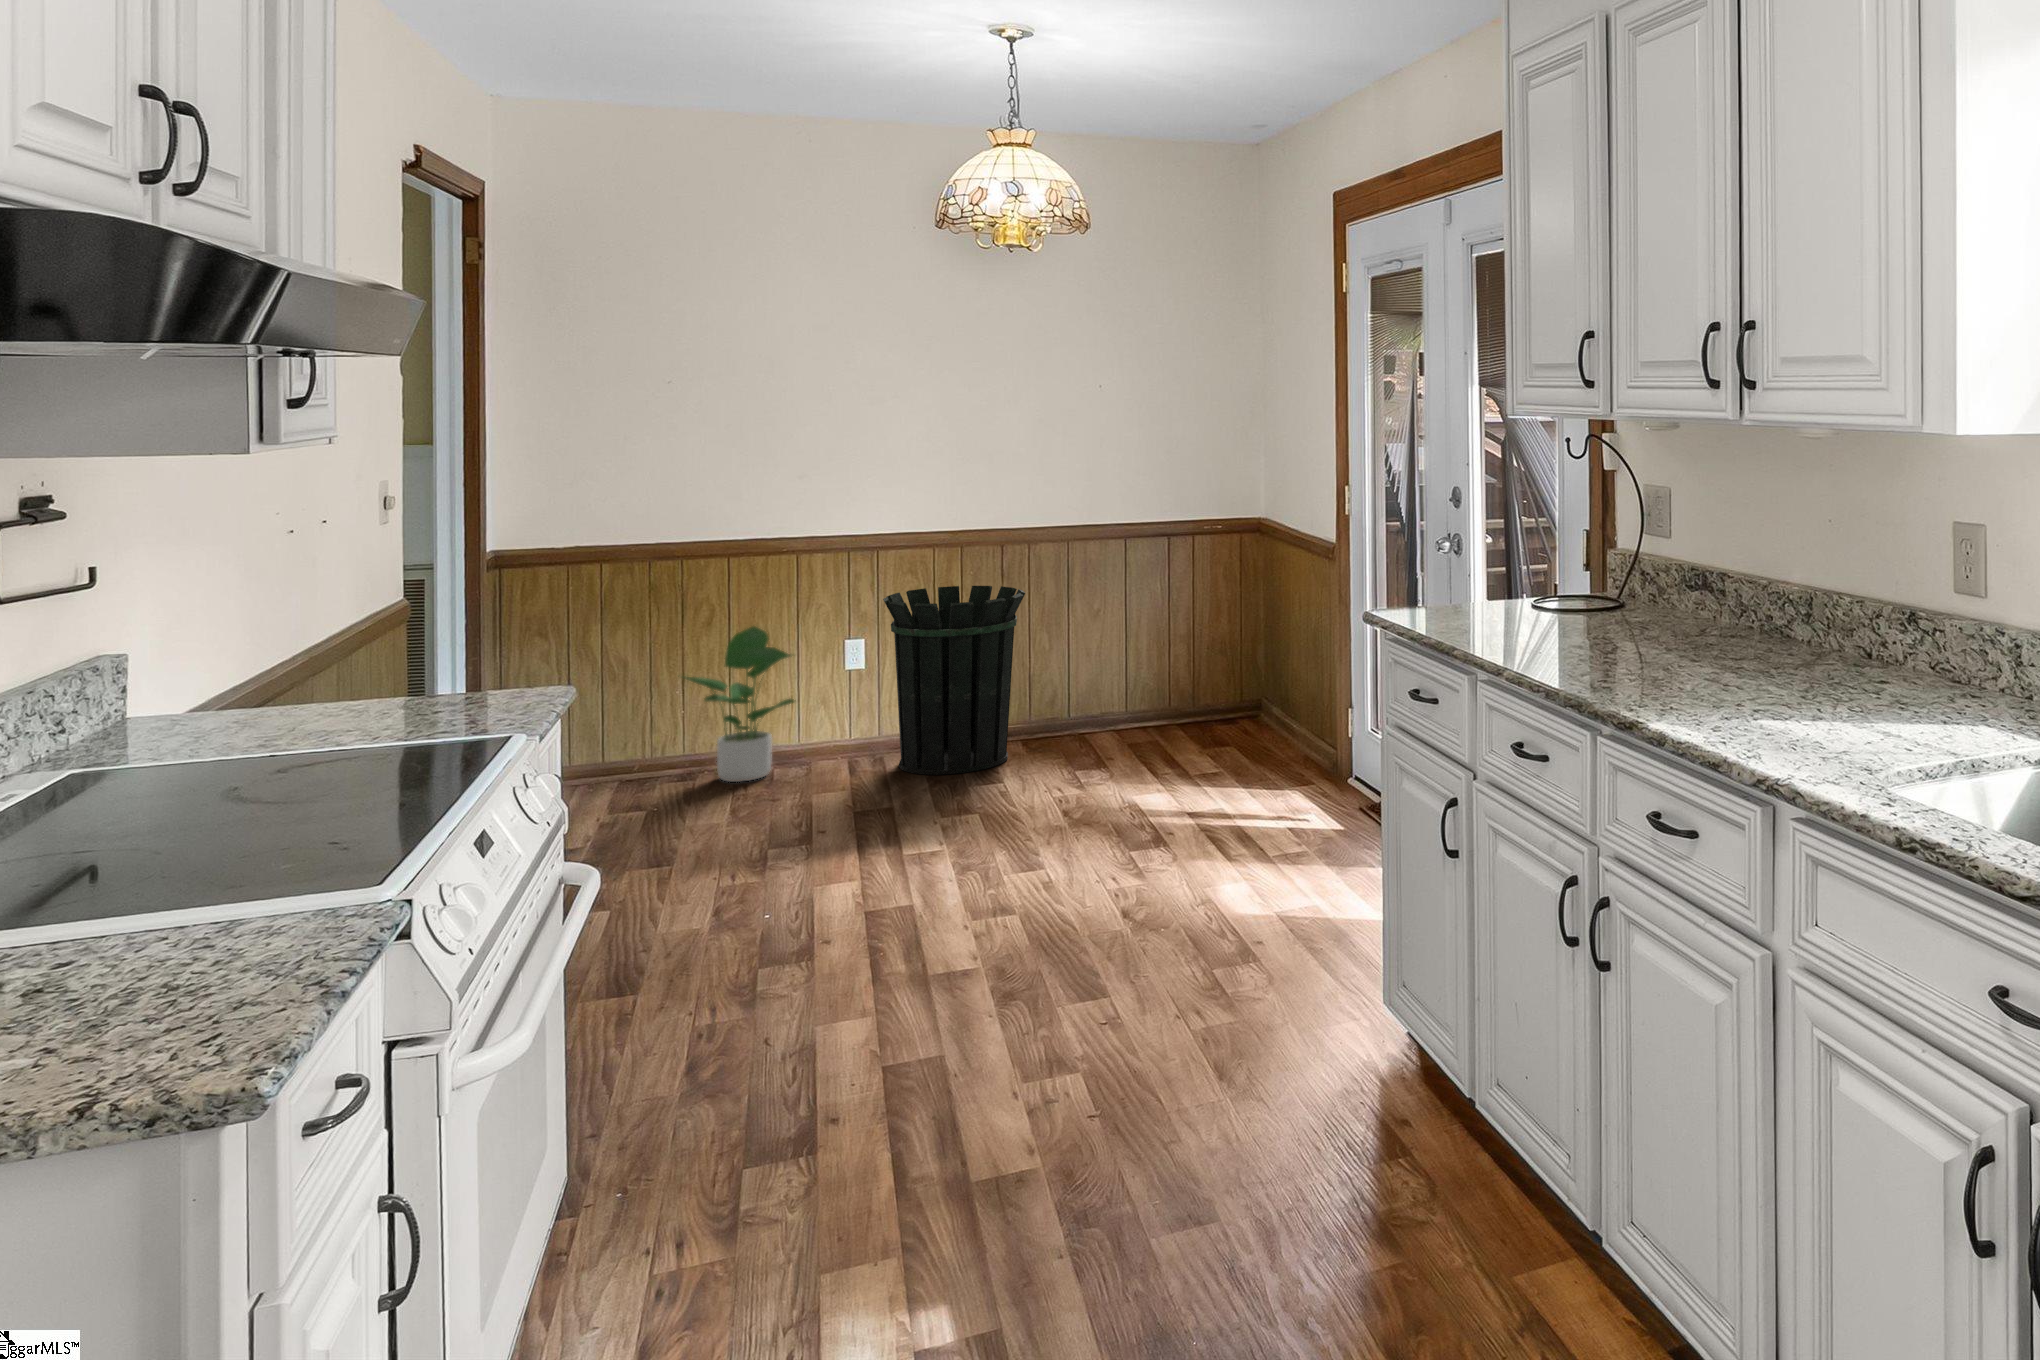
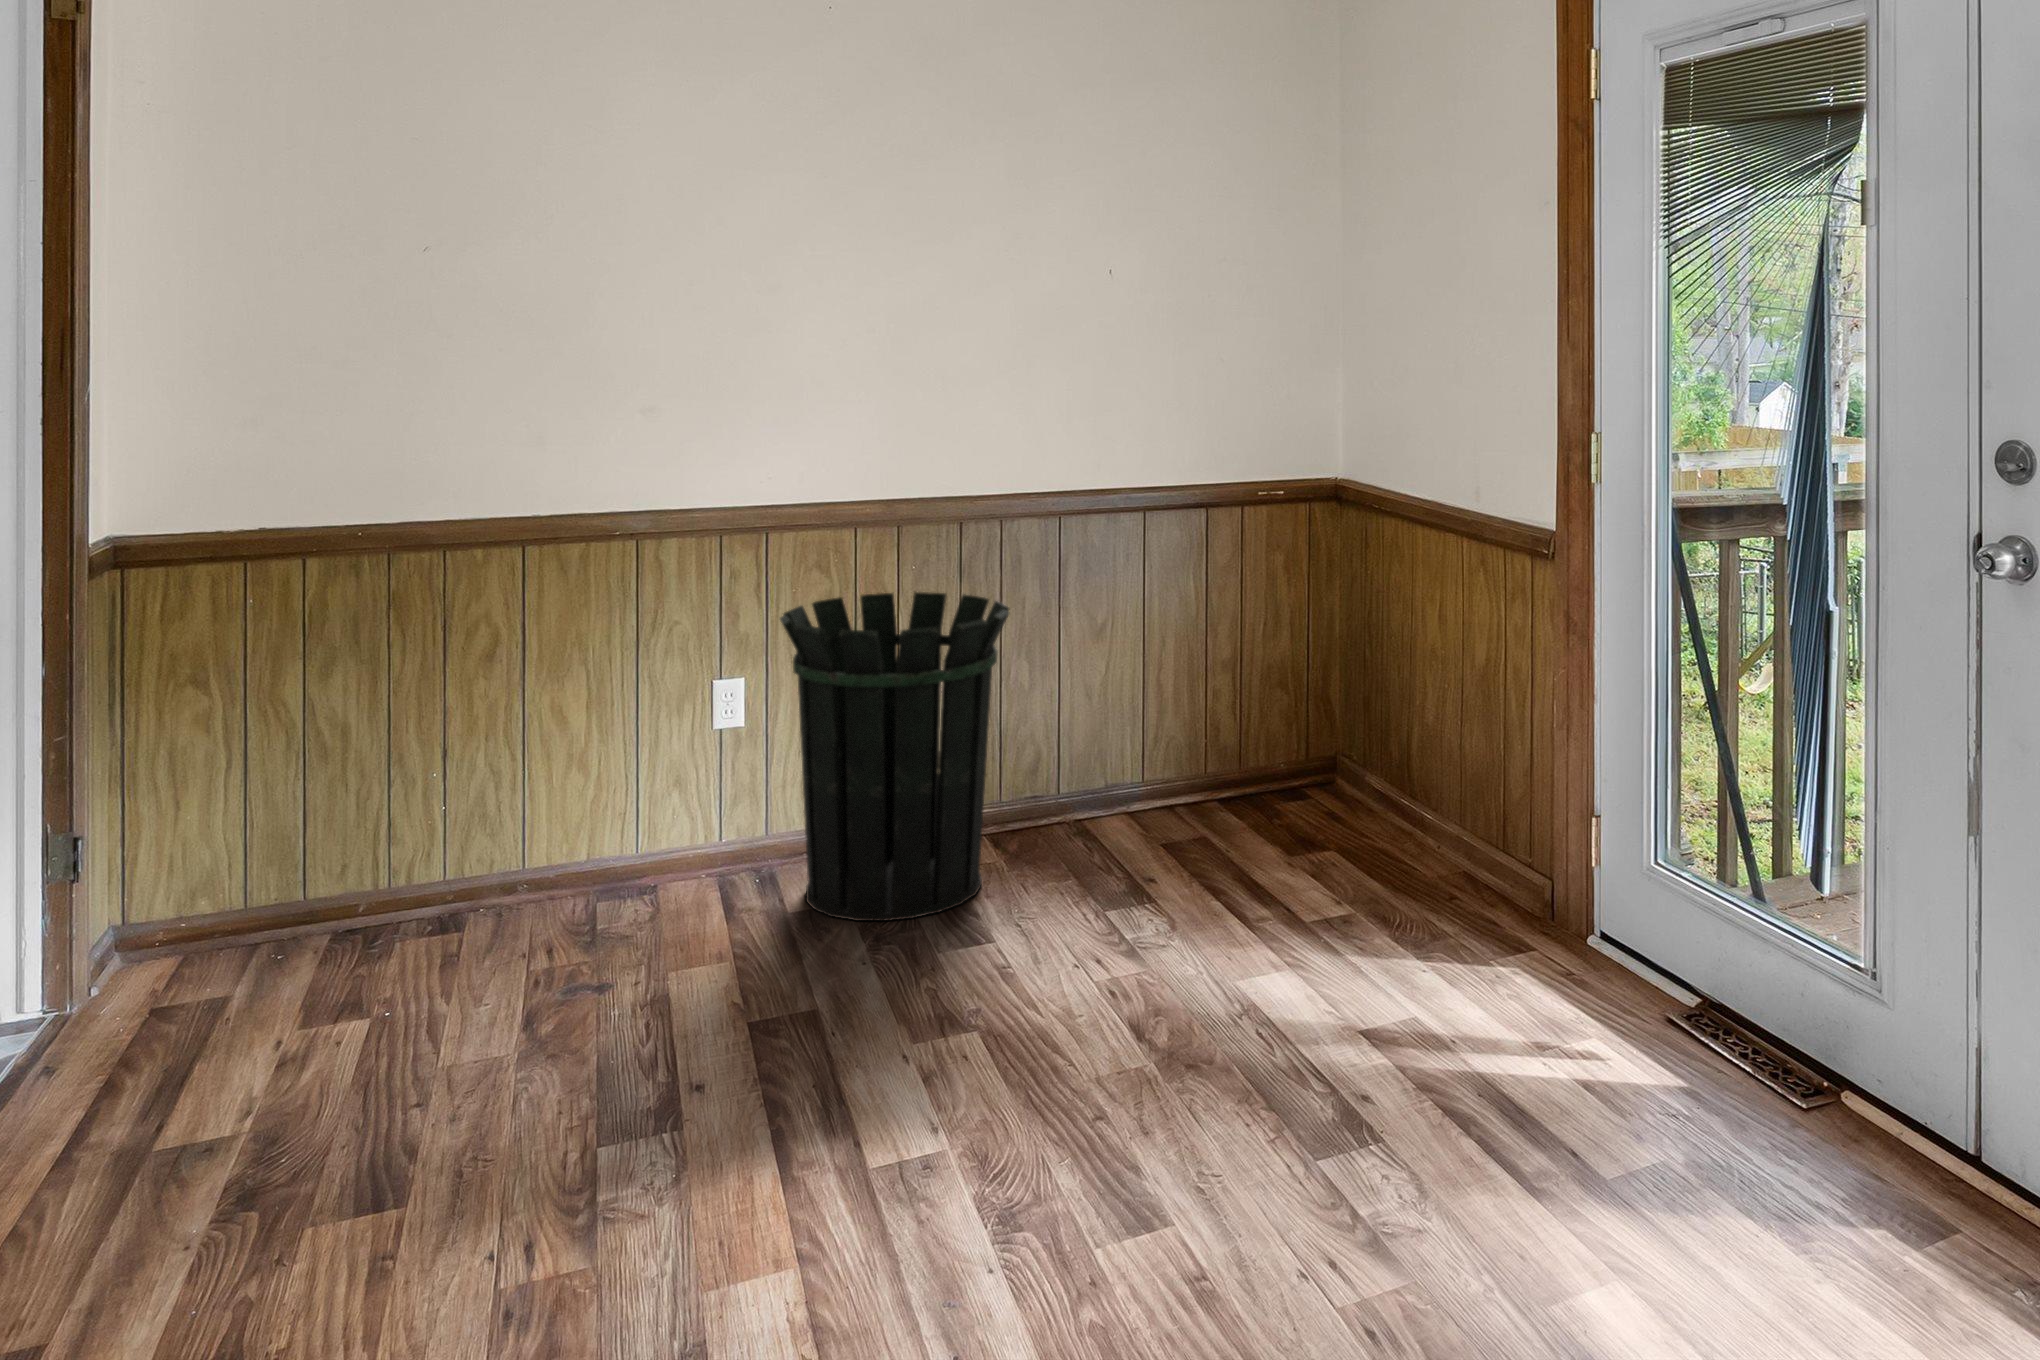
potted plant: present [685,626,794,782] -> none [429,660,637,936]

